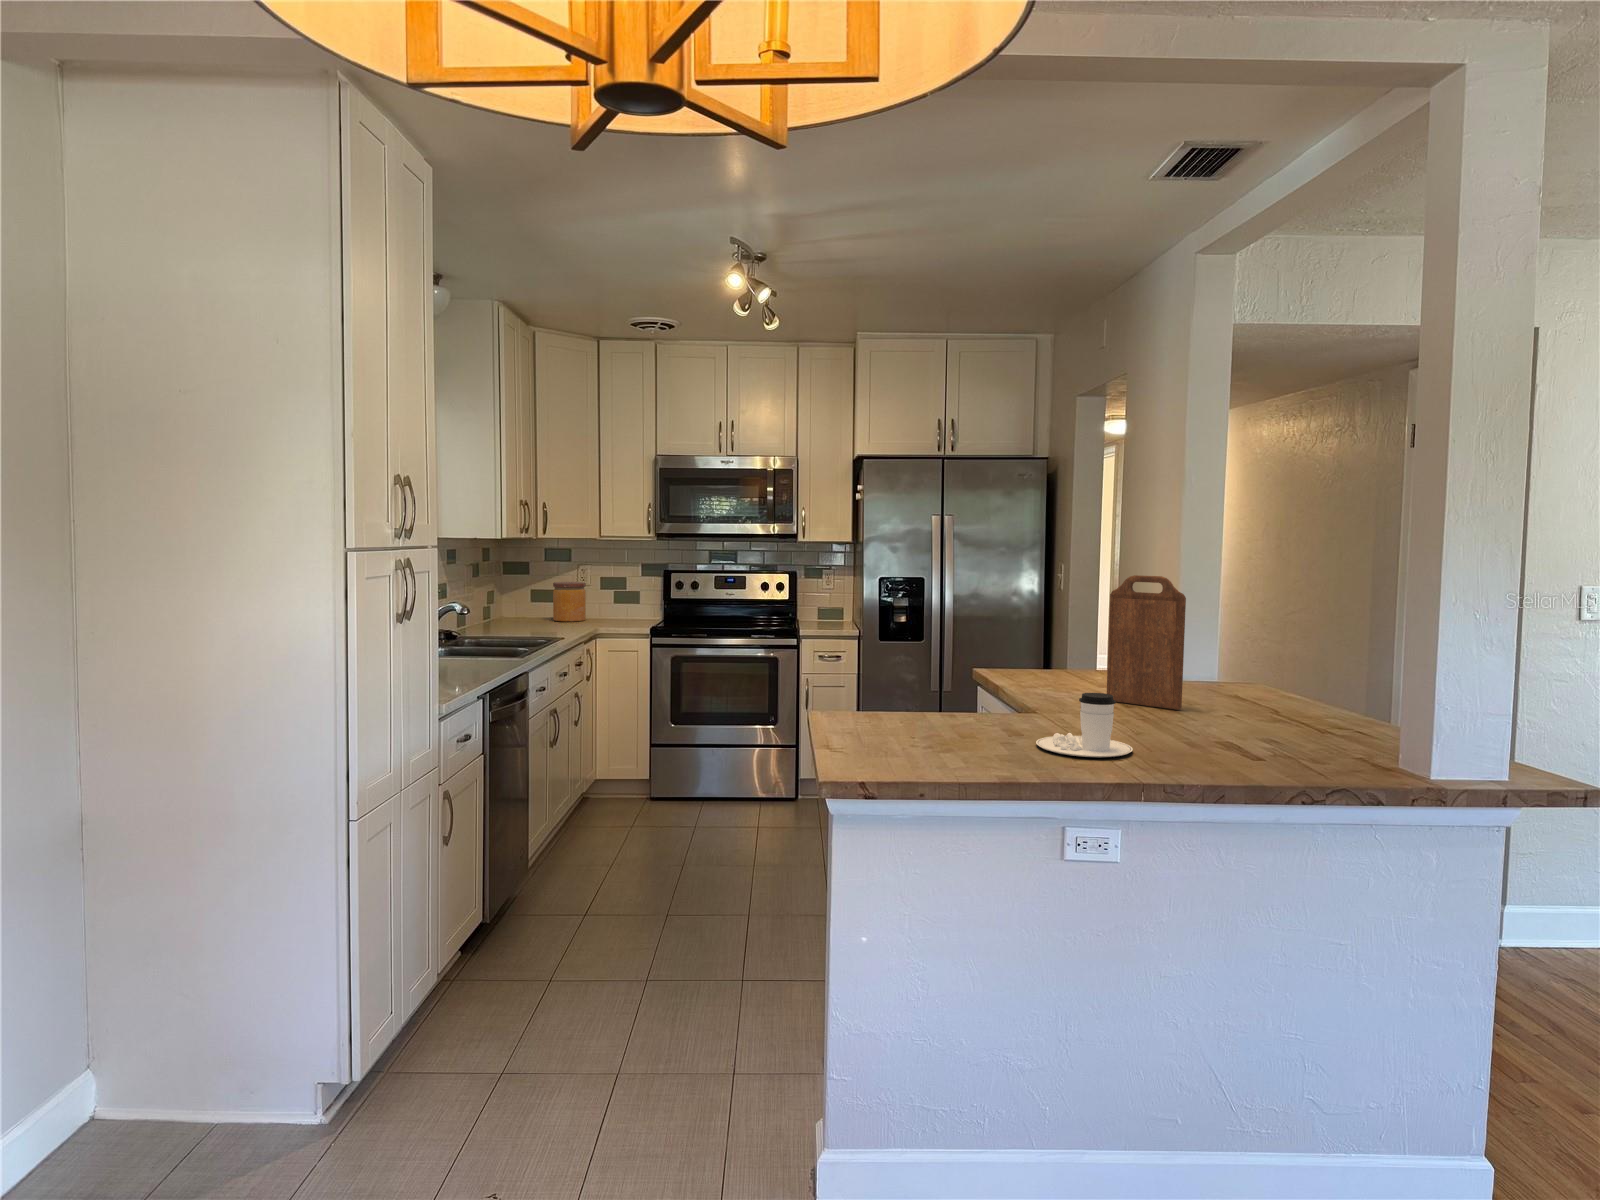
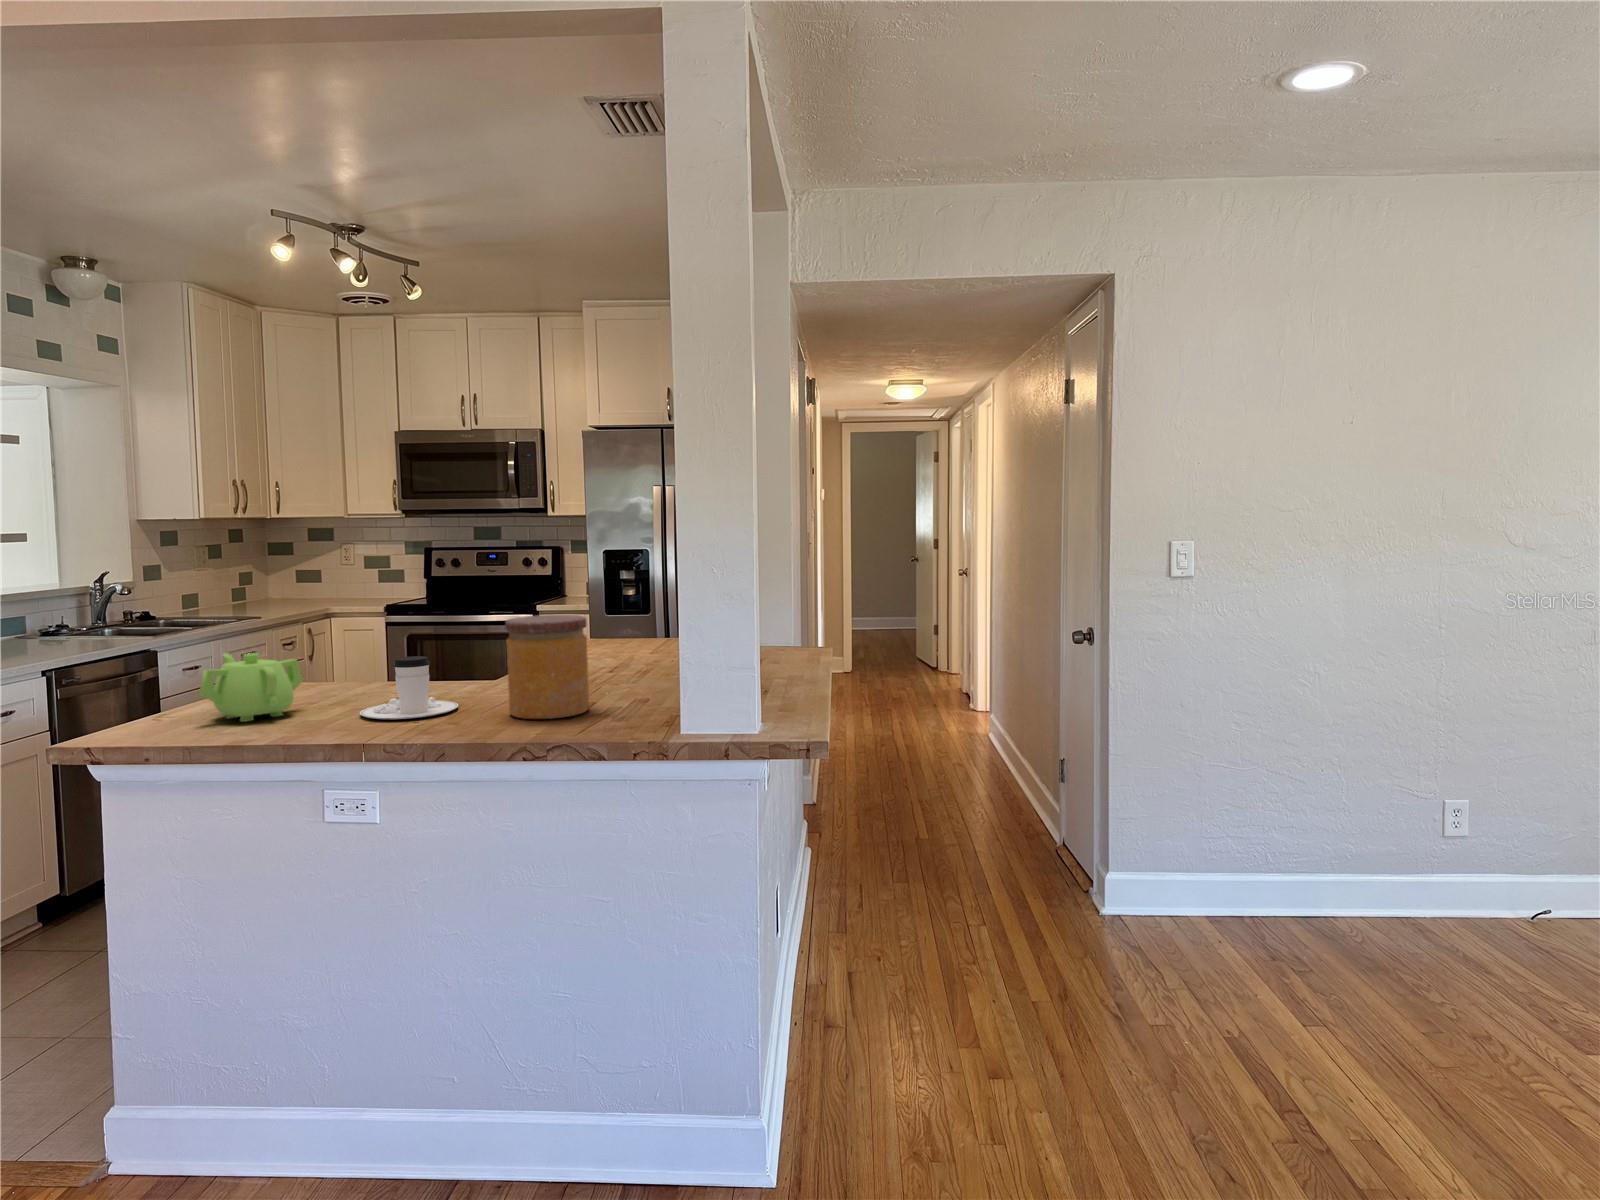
cutting board: present [1107,575,1186,710] -> none [592,538,643,675]
jar: present [553,582,586,622] -> present [505,615,589,719]
teapot: none [886,685,982,758] -> present [199,653,303,722]

